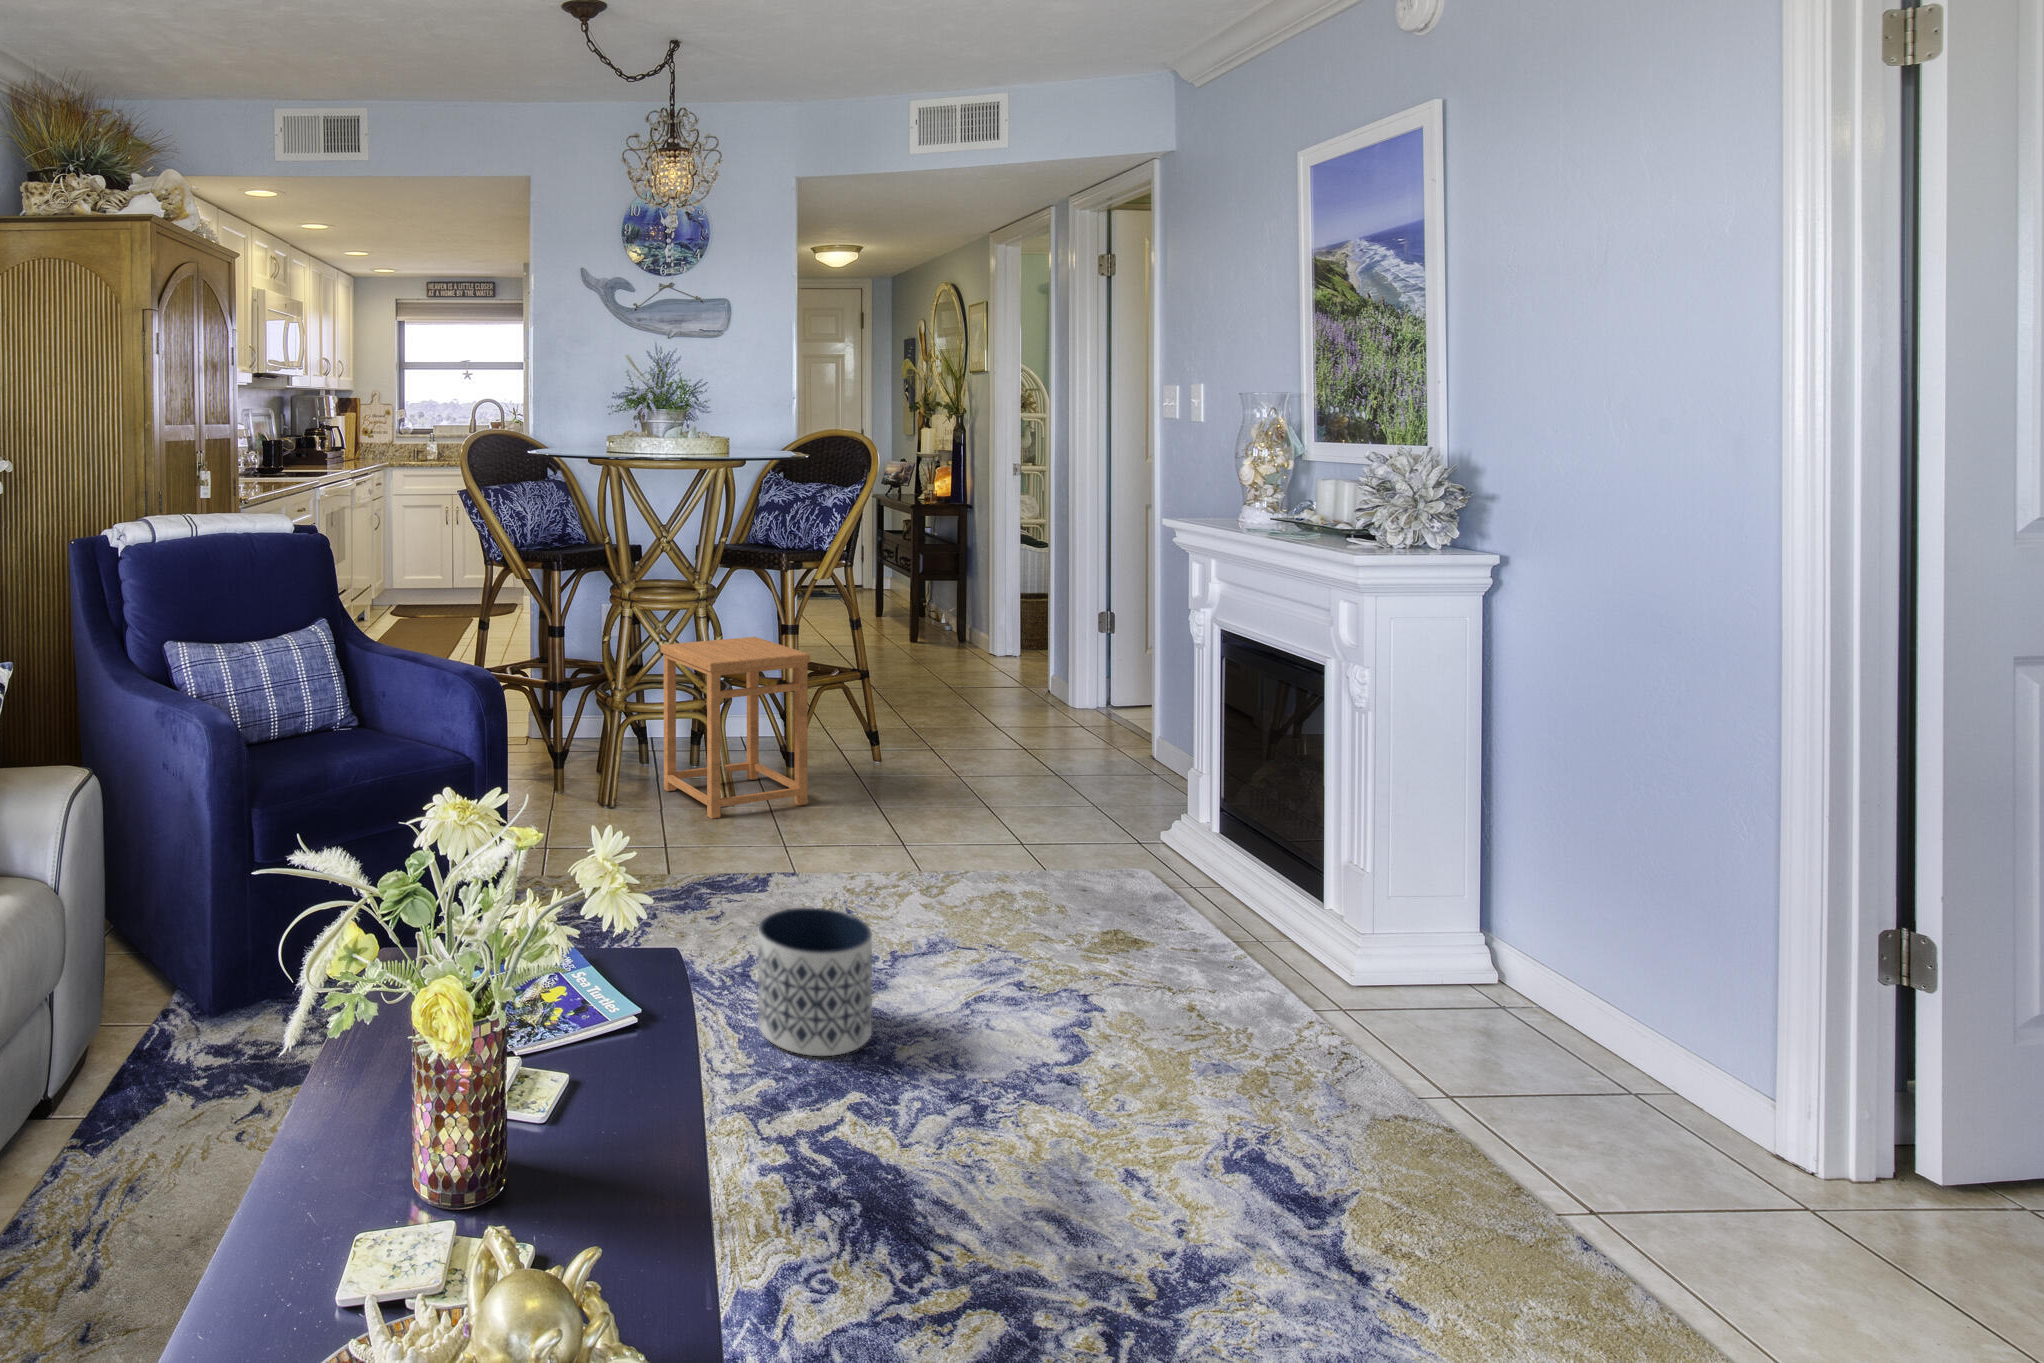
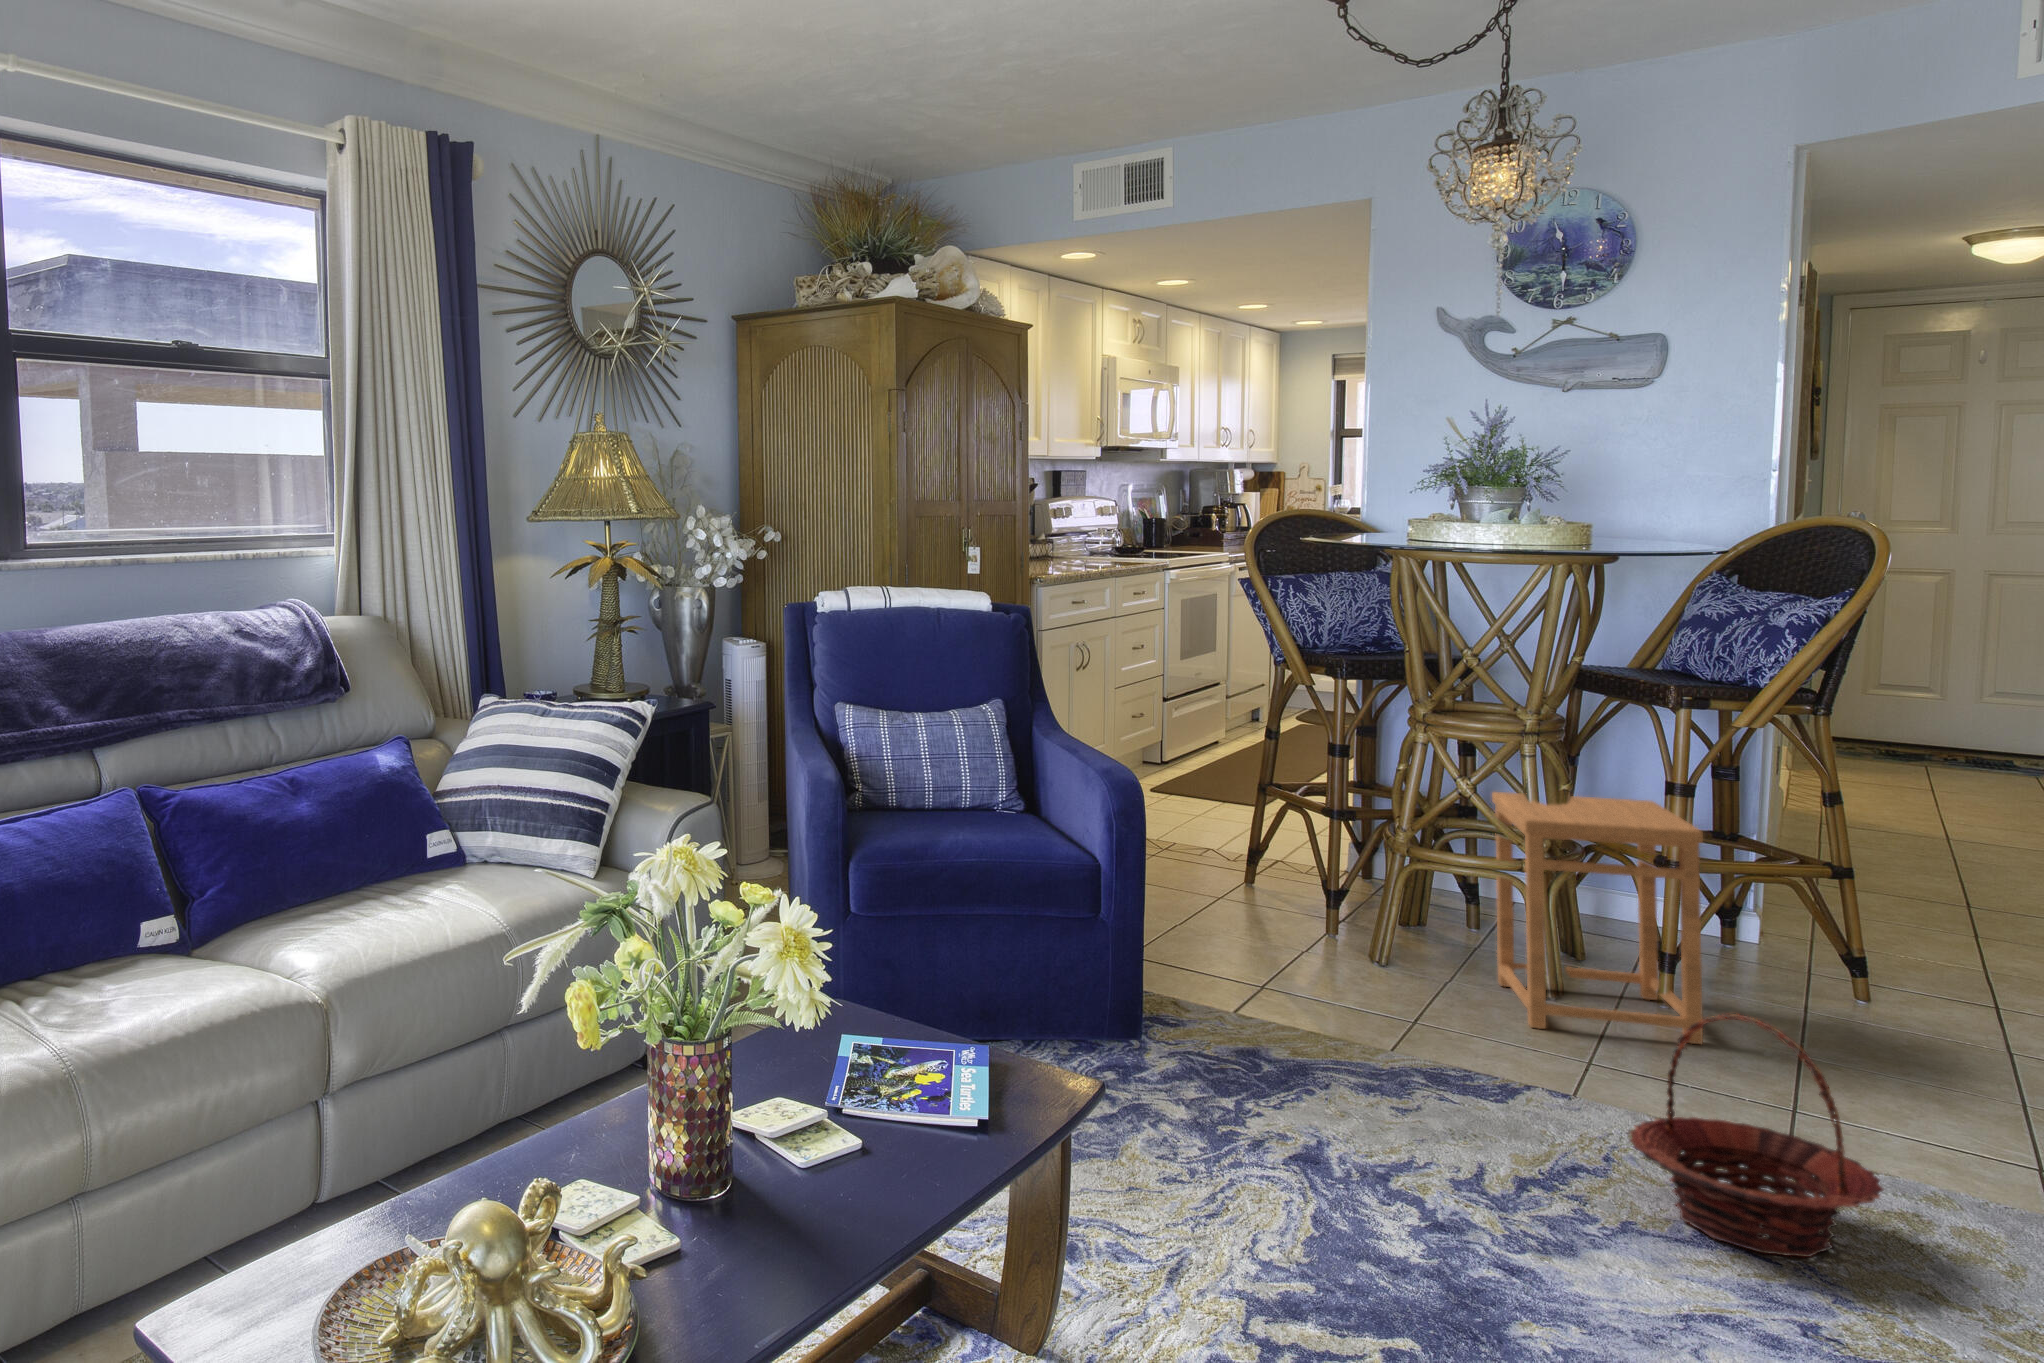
basket: none [872,781,1023,945] -> present [1630,1014,1883,1257]
planter: present [758,908,872,1056] -> none [1340,1105,1496,1293]

